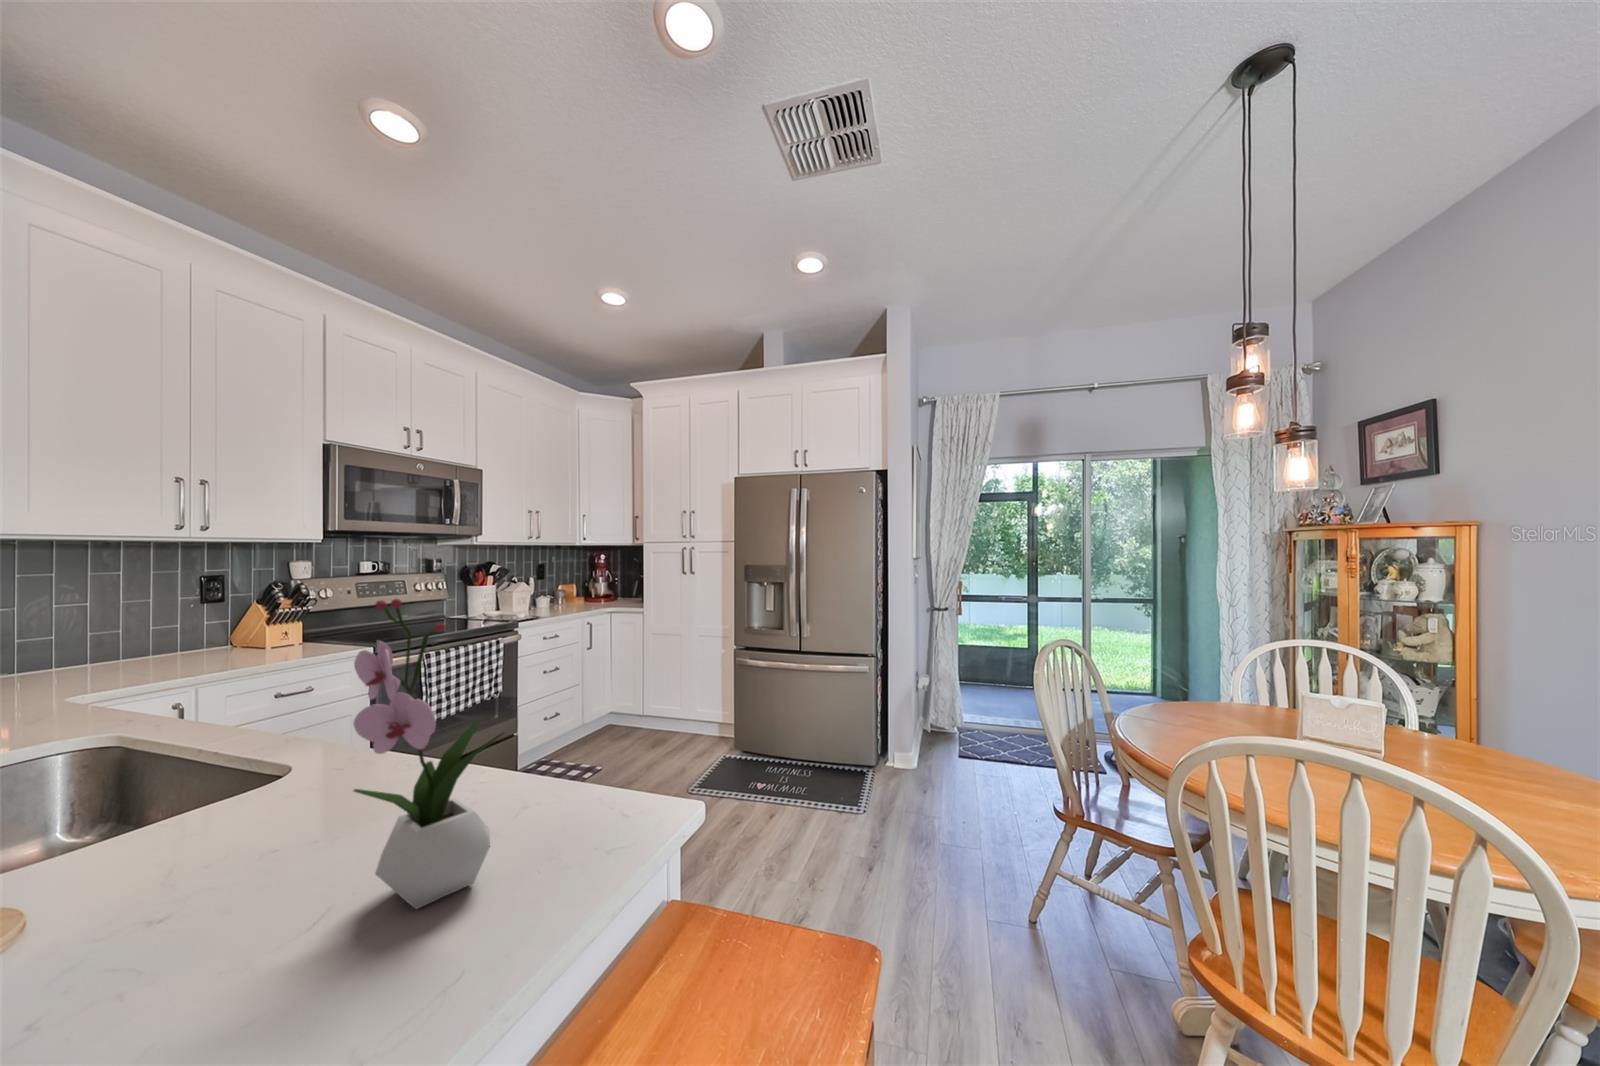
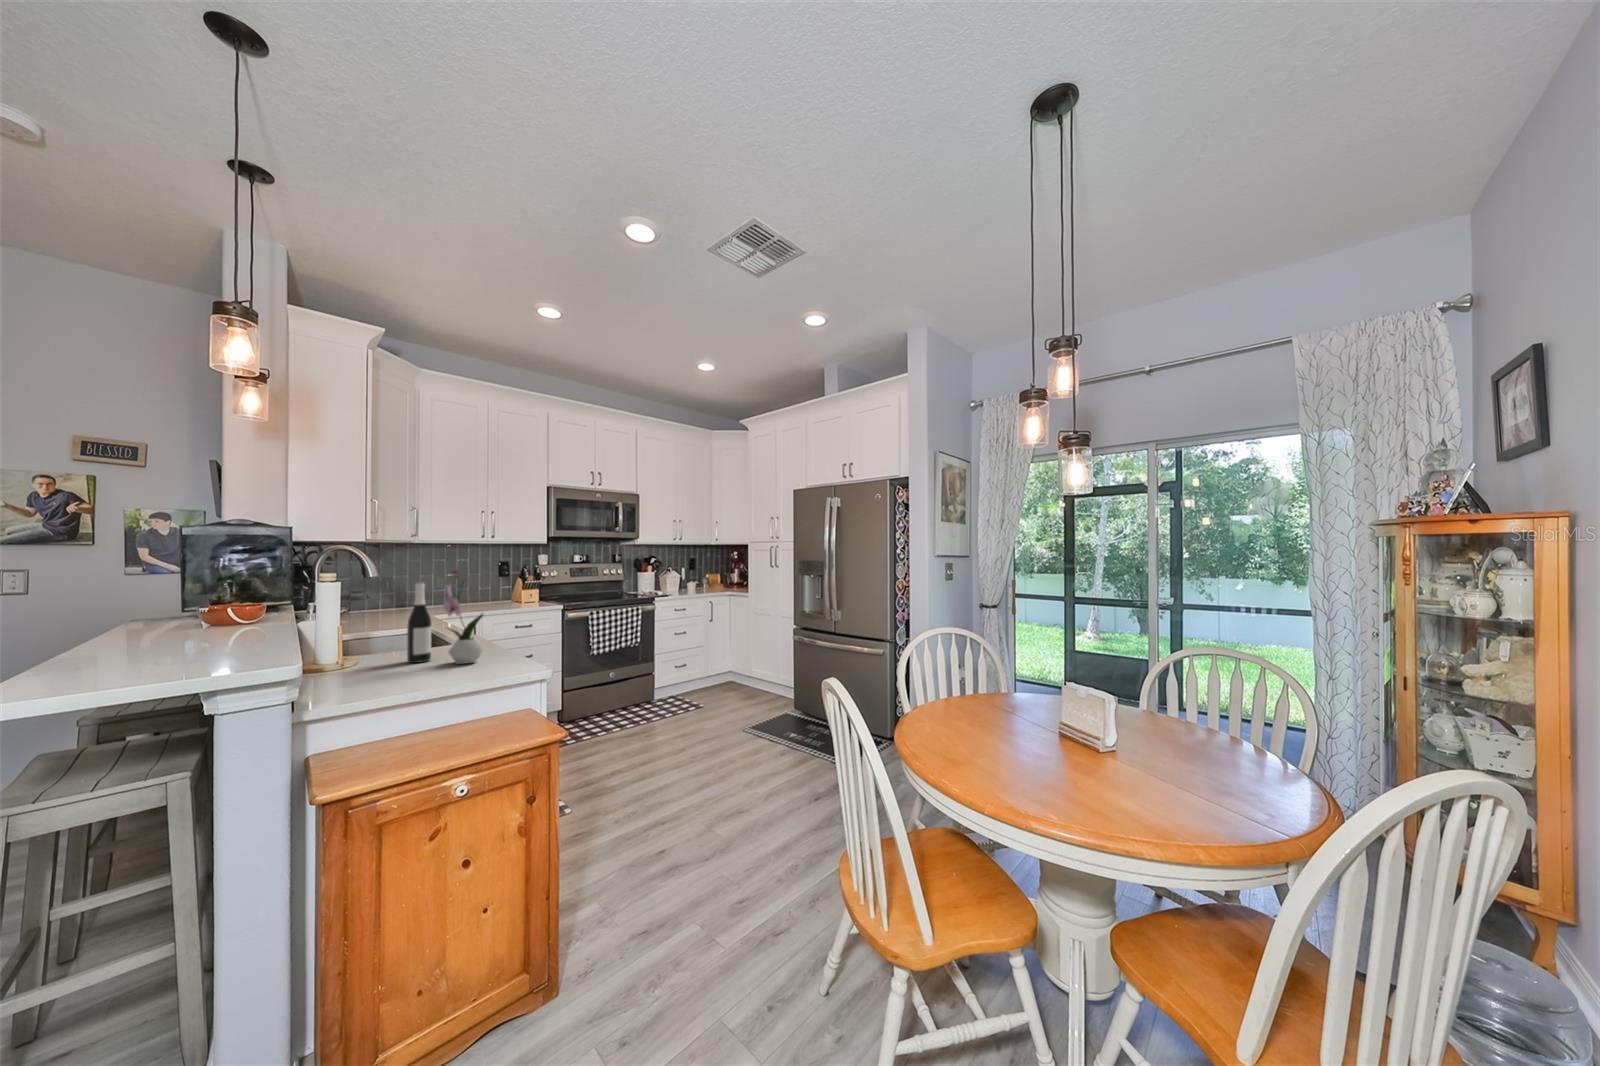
wine bottle: none [173,646,281,952] -> present [407,582,431,663]

